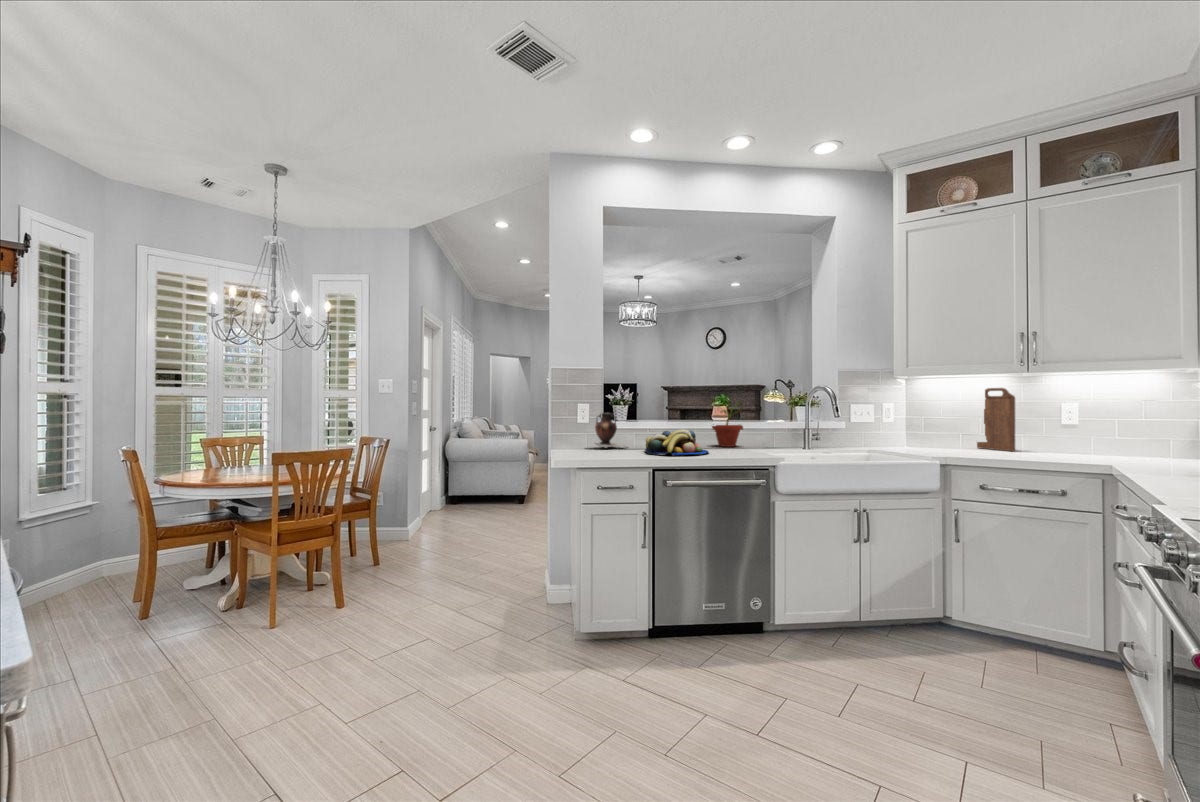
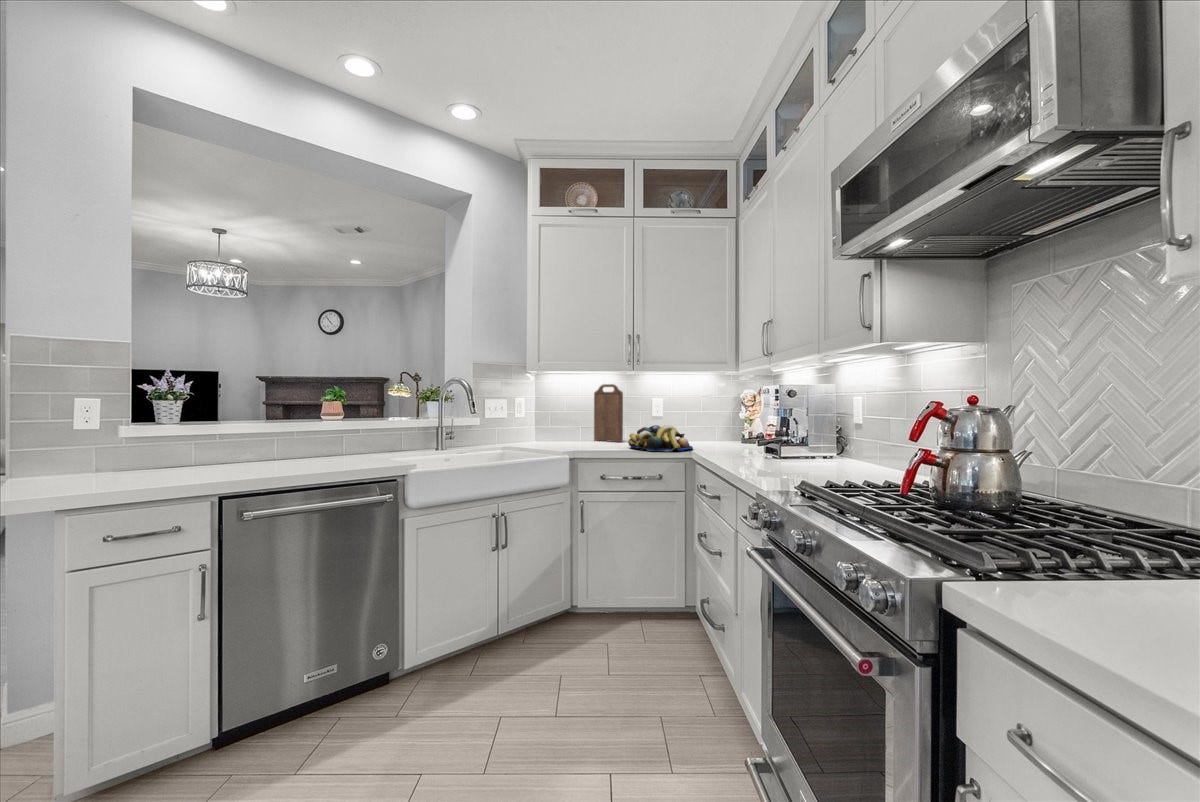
potted plant: present [712,398,744,447] -> none [319,390,366,453]
vase: present [595,413,623,448] -> none [96,412,183,467]
fruit bowl: present [645,429,709,455] -> present [628,425,693,451]

